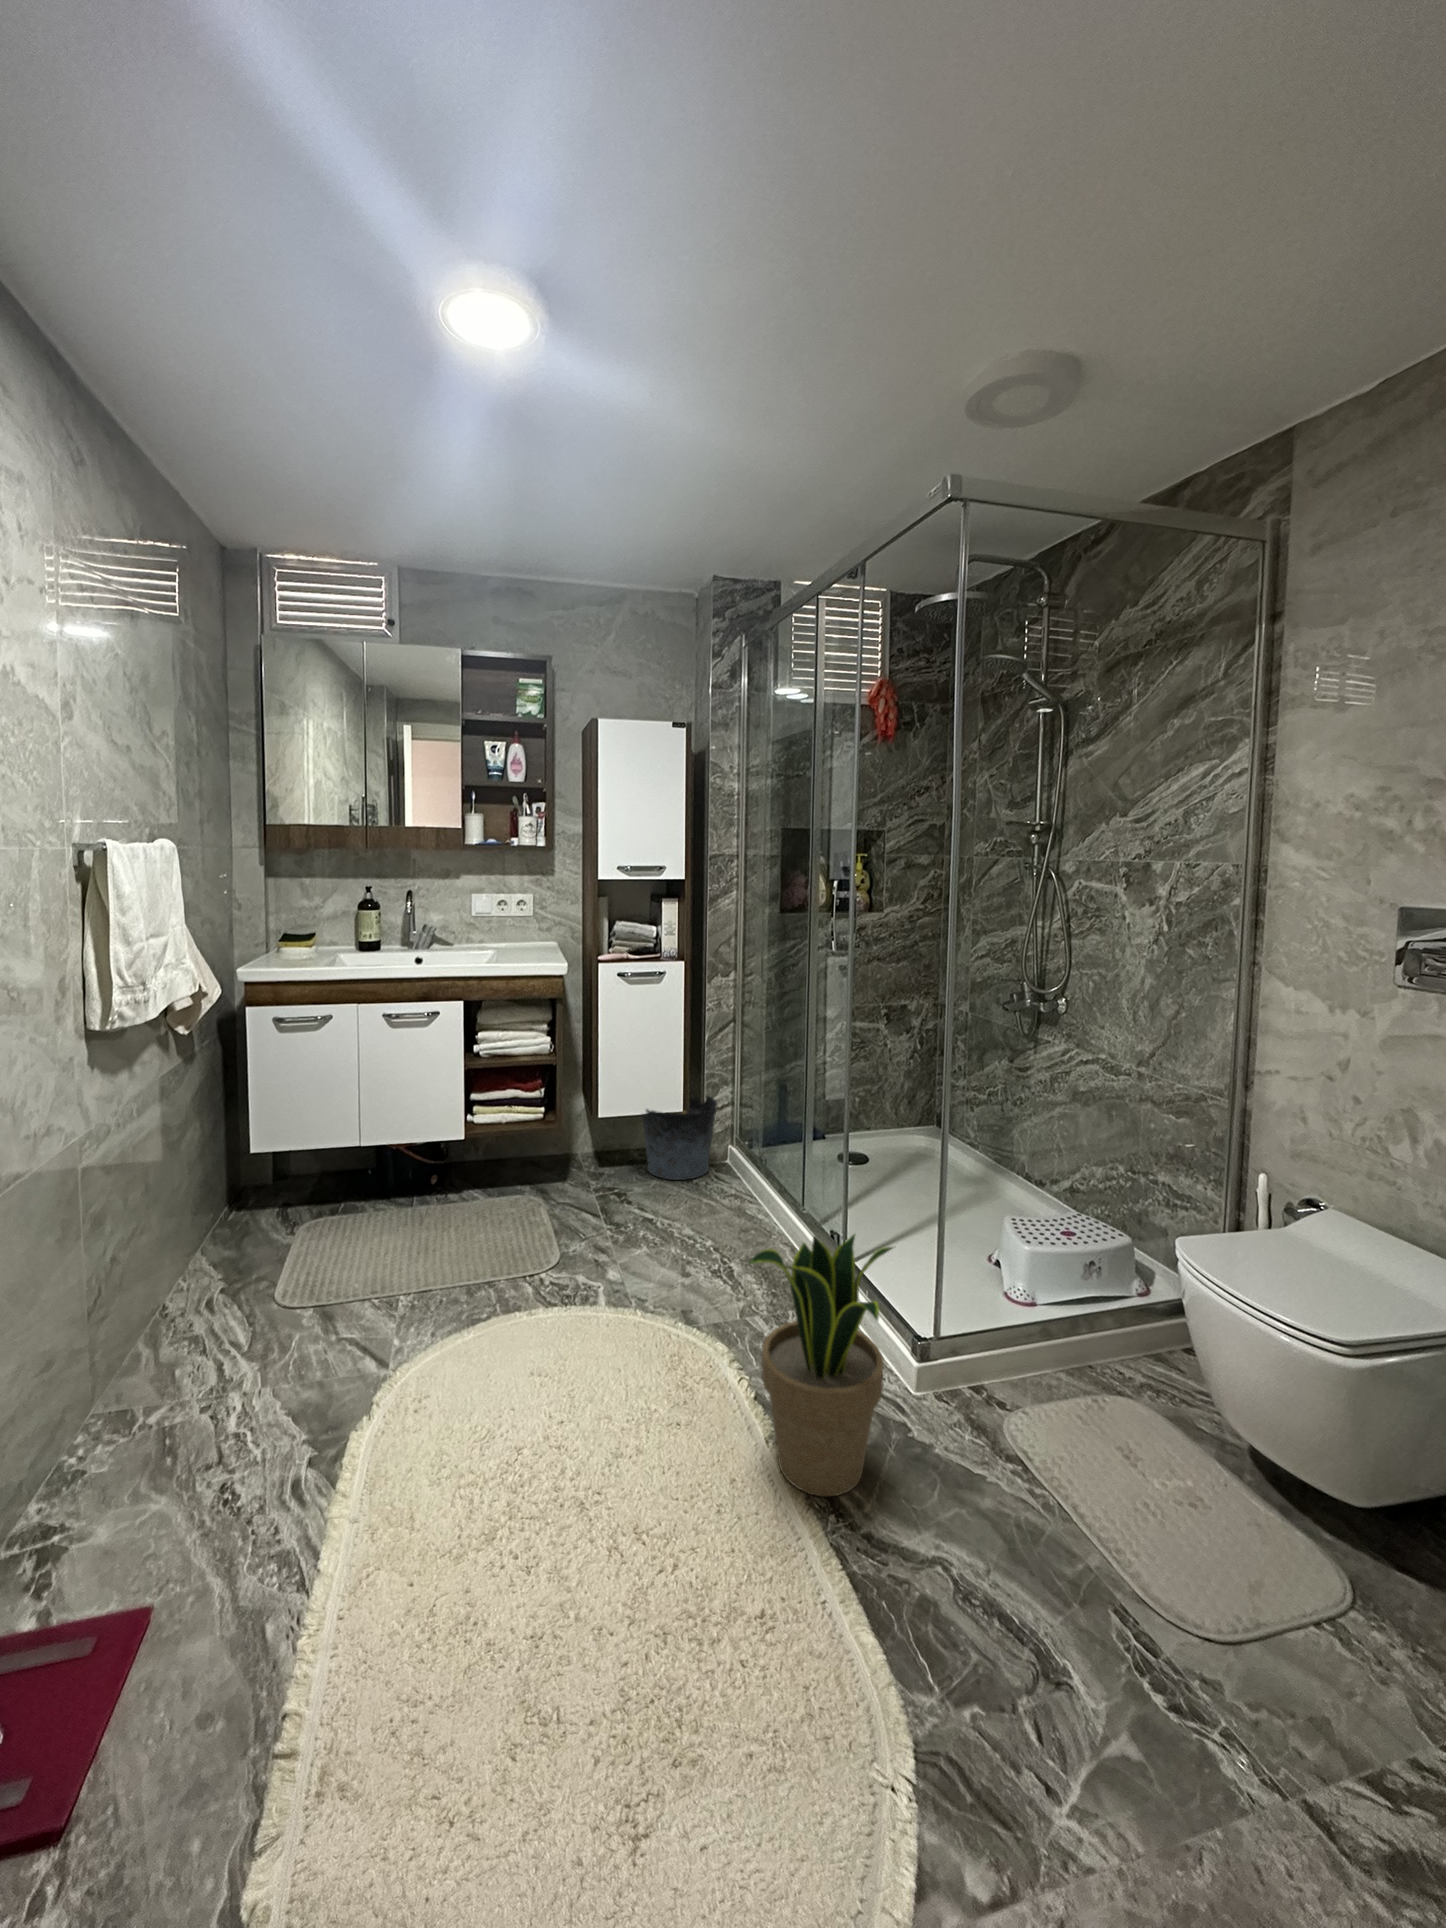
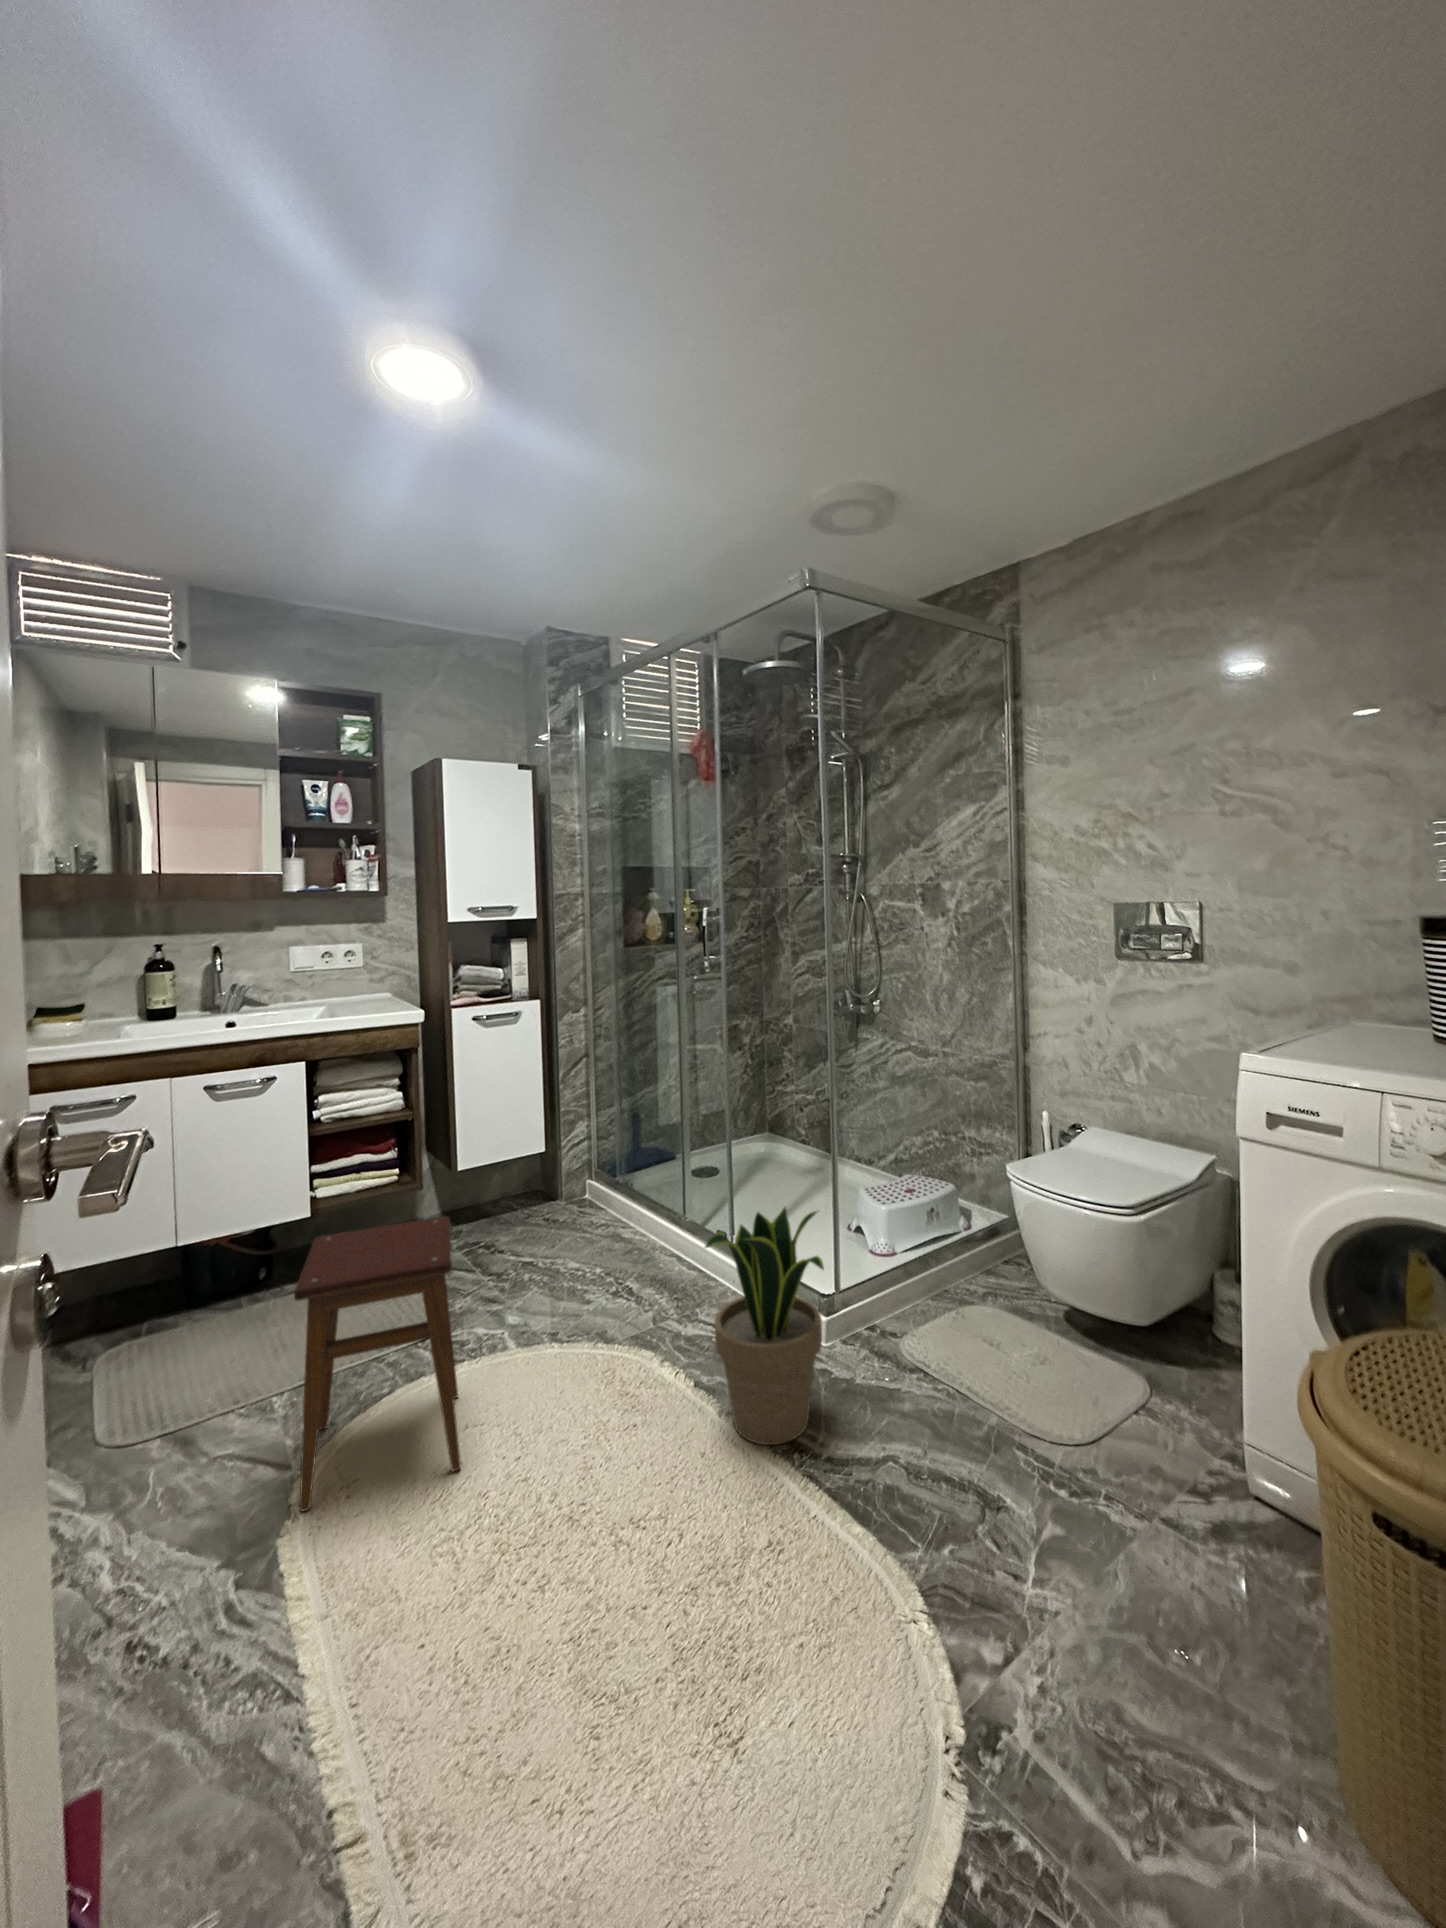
bucket: present [642,1096,717,1180] -> none [490,1134,577,1225]
stool: none [375,1167,539,1415] -> present [294,1216,461,1511]

